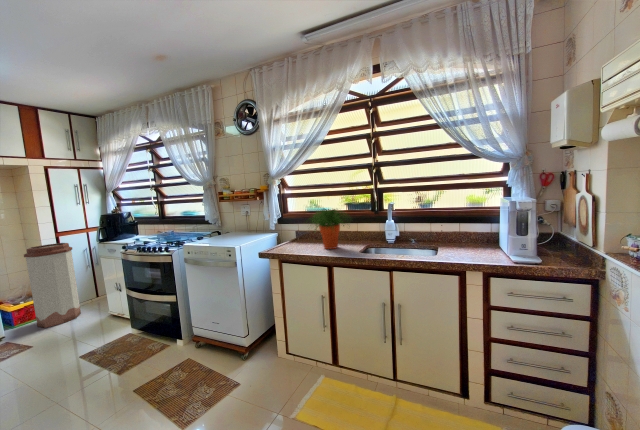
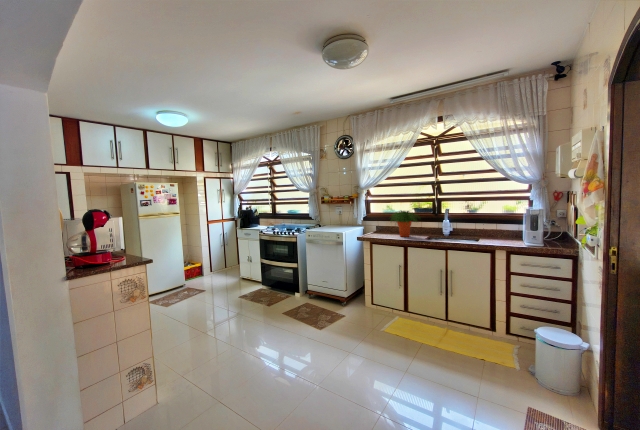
trash can: present [24,243,81,328] -> none [196,228,222,282]

